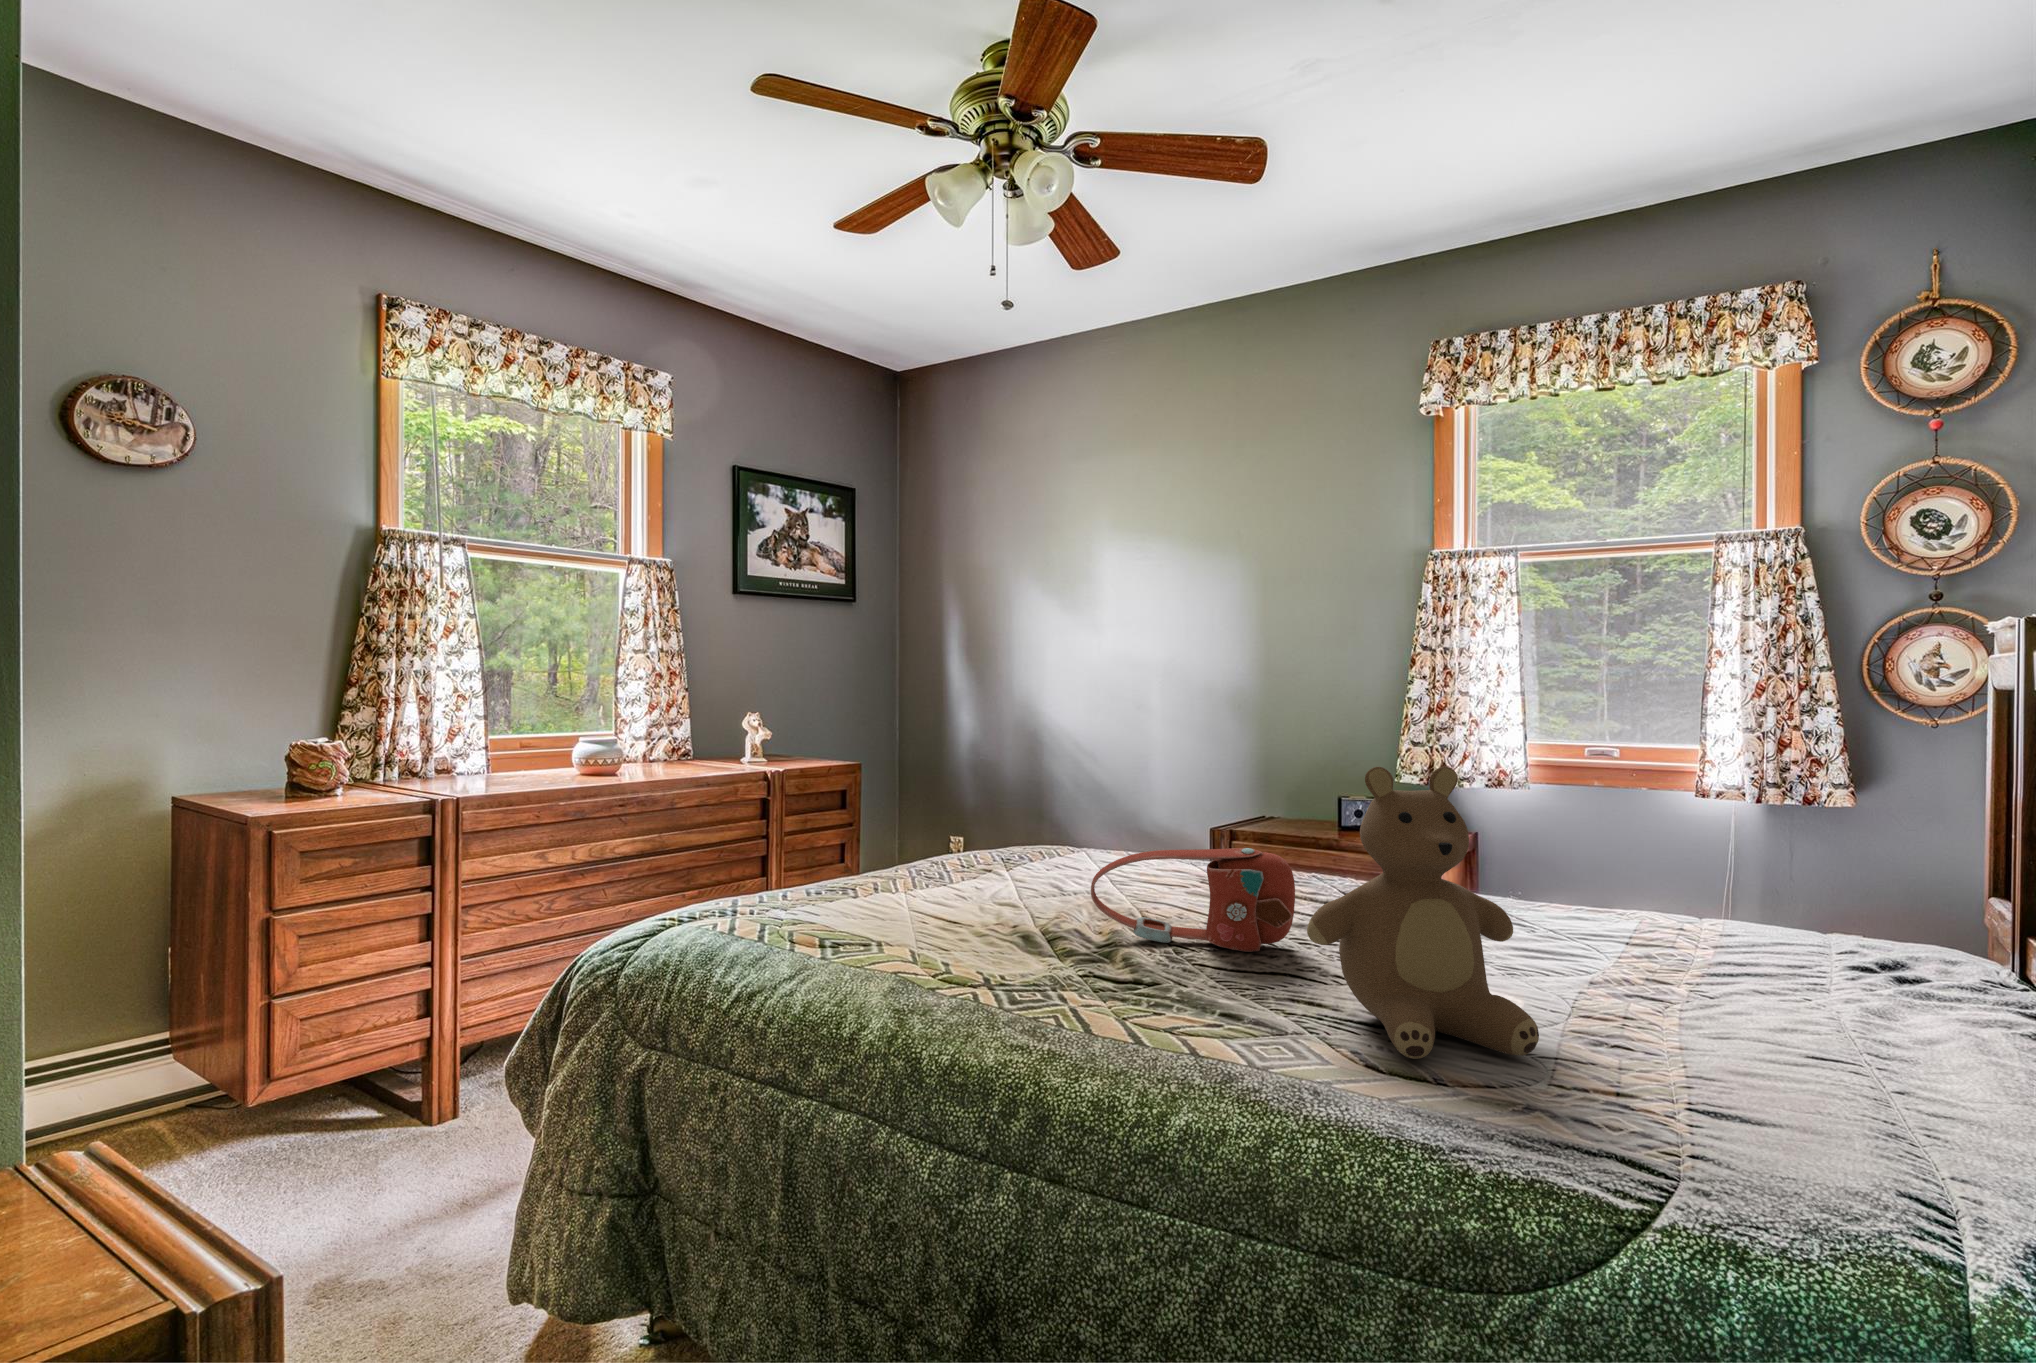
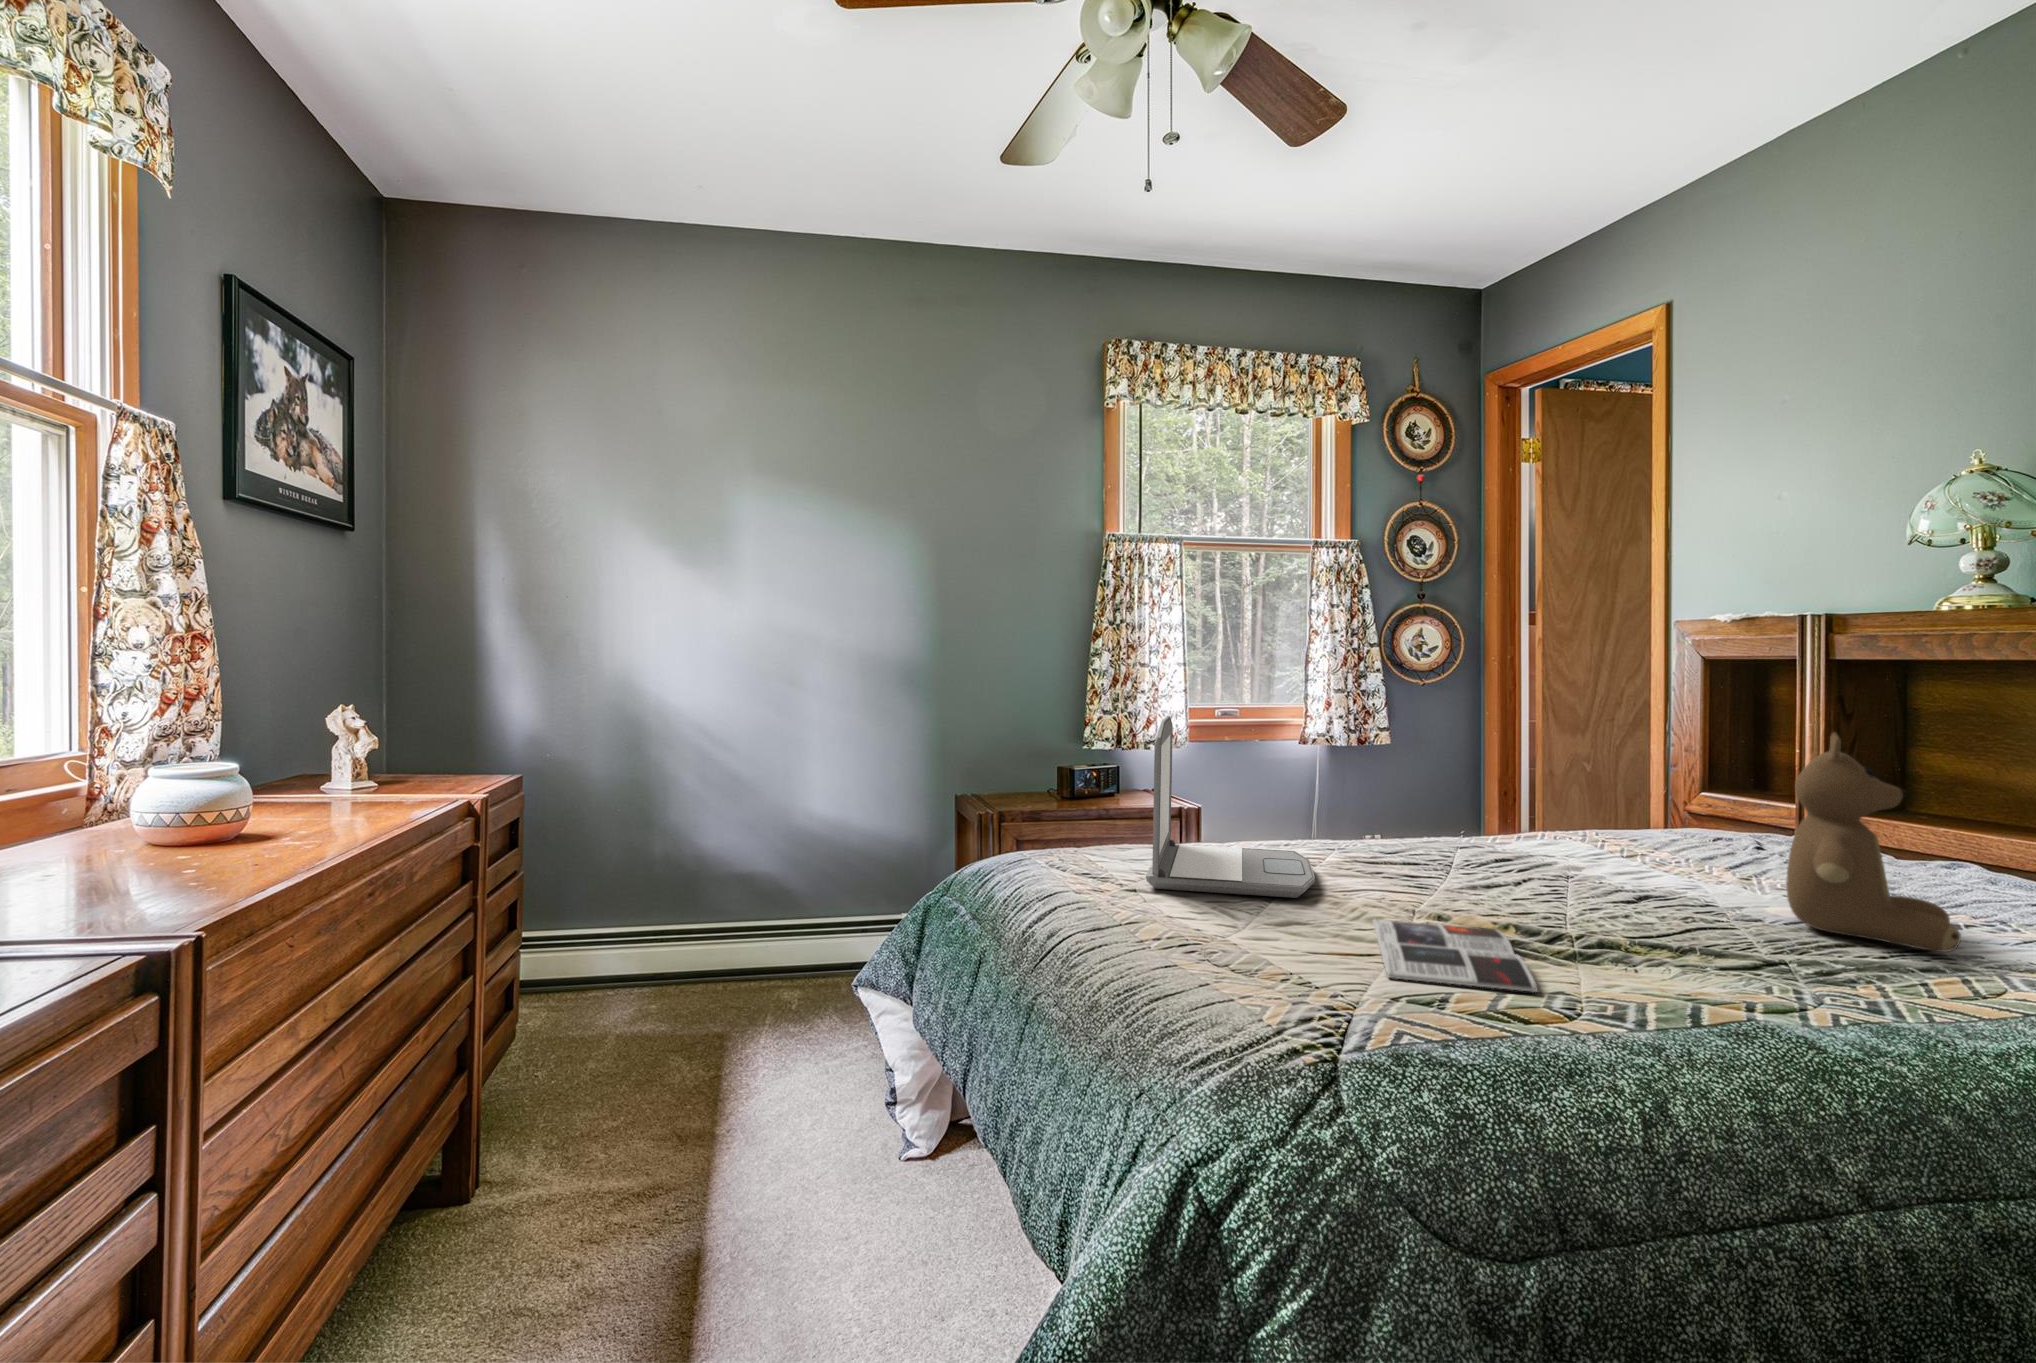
laptop: none [950,731,1147,894] -> present [1146,716,1315,898]
handbag: present [1091,848,1295,952] -> none [1505,814,1632,914]
magazine: none [847,911,1057,960] -> present [1373,919,1538,992]

